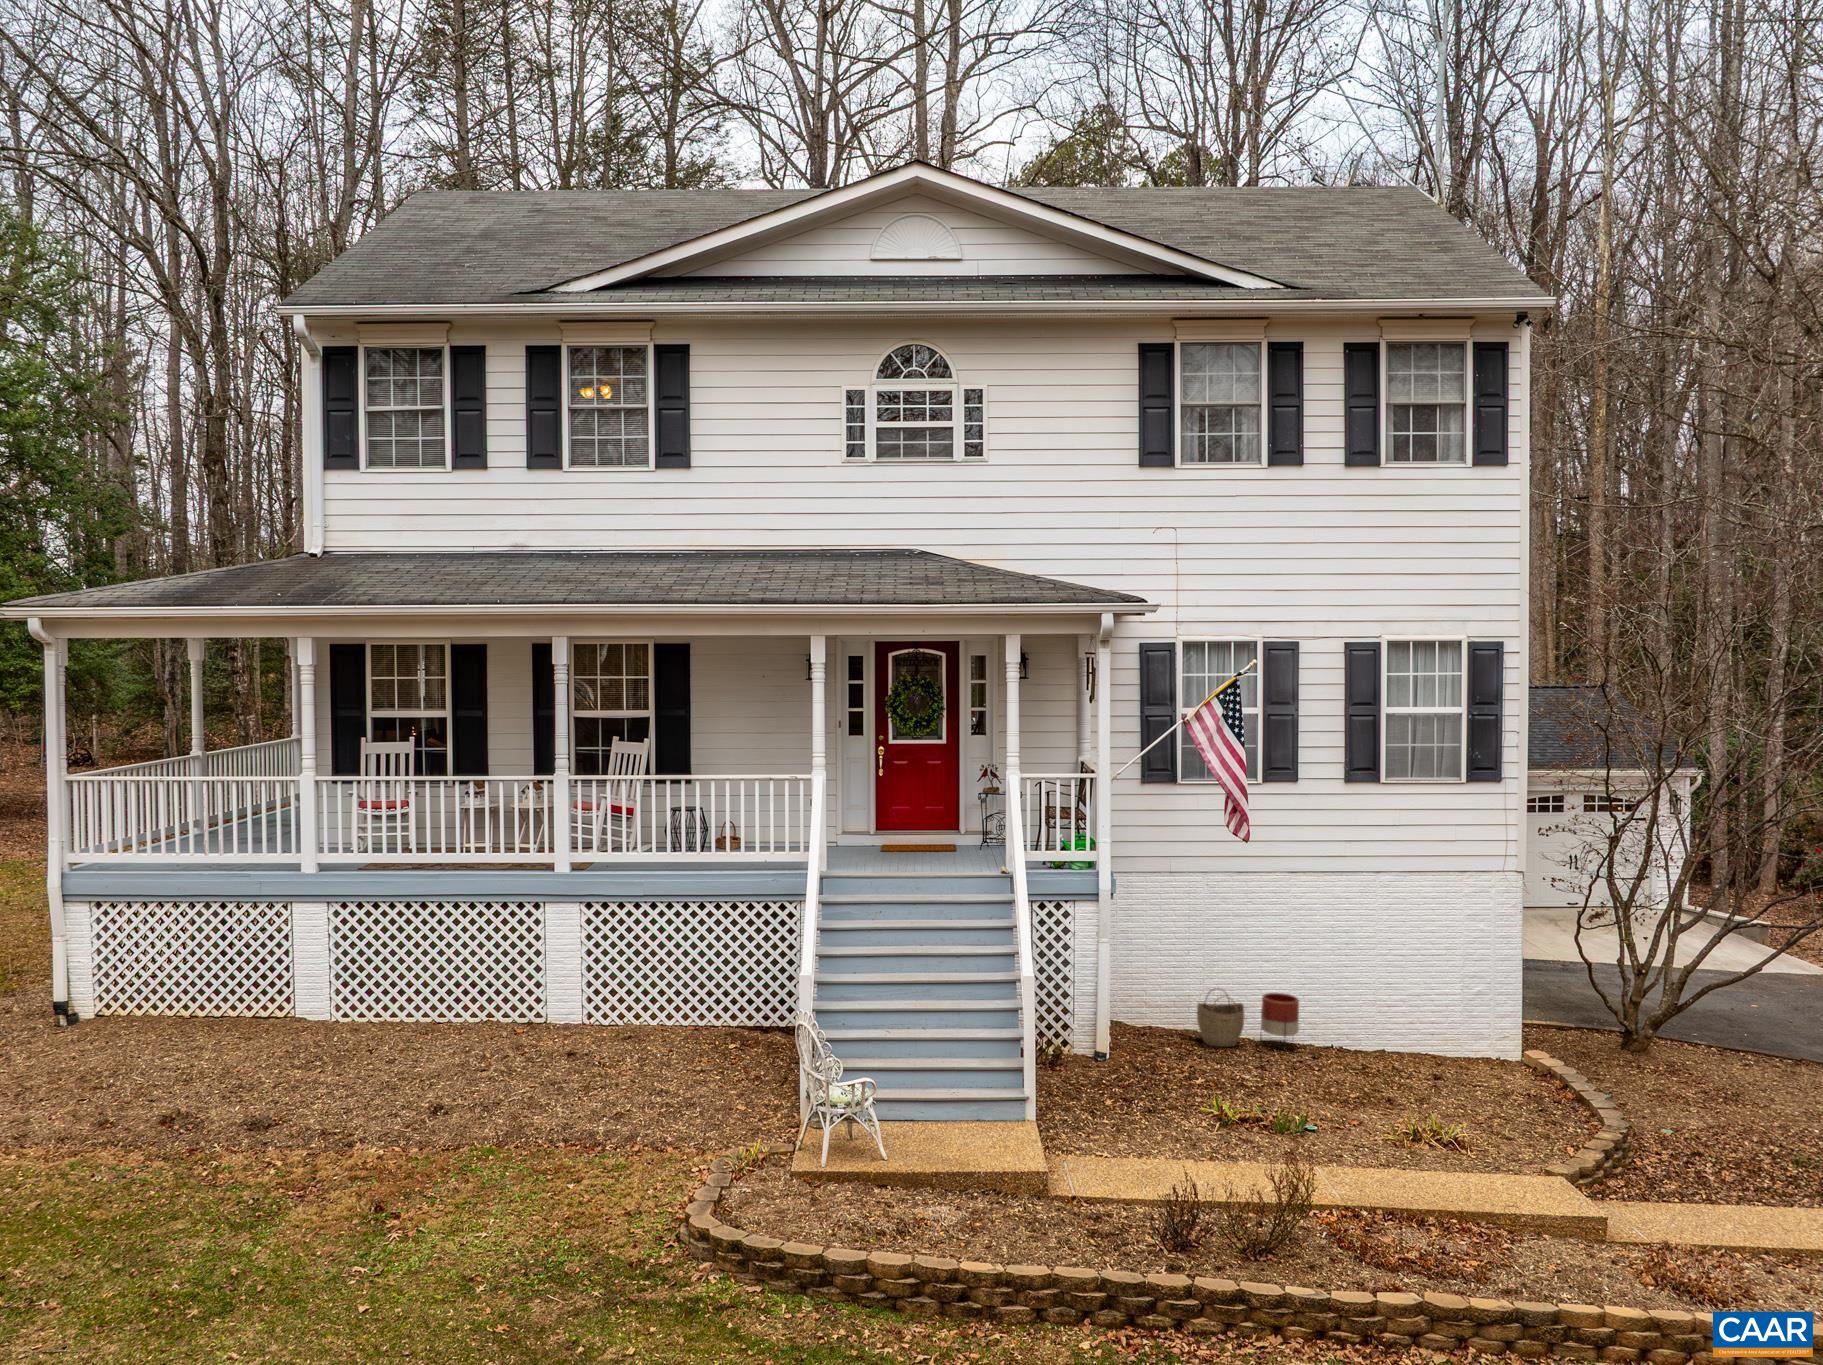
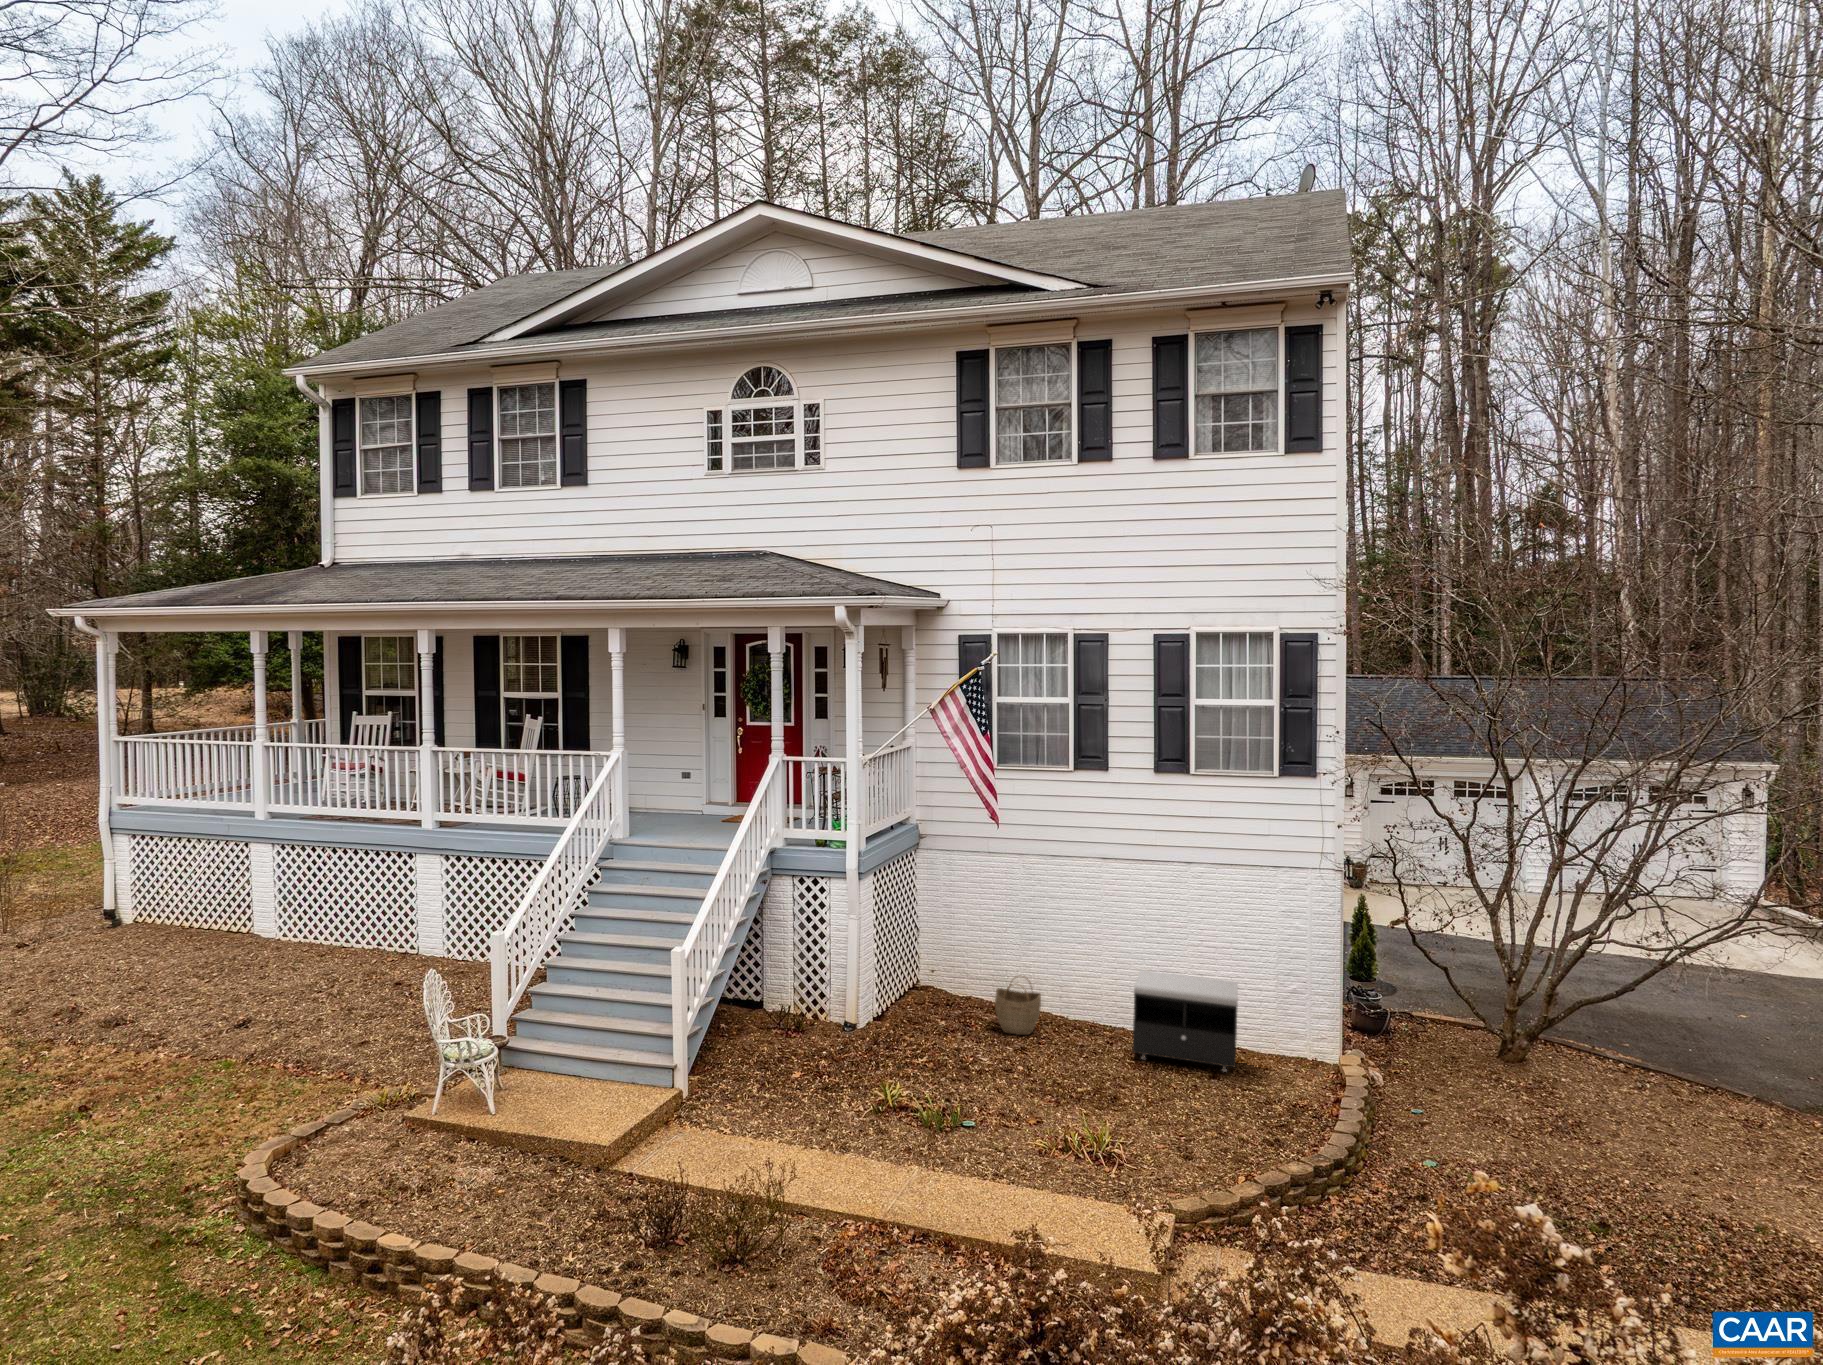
storage bench: none [1332,972,1449,1060] -> present [1133,970,1238,1072]
planter: present [1261,993,1299,1042] -> none [1058,985,1095,1046]

